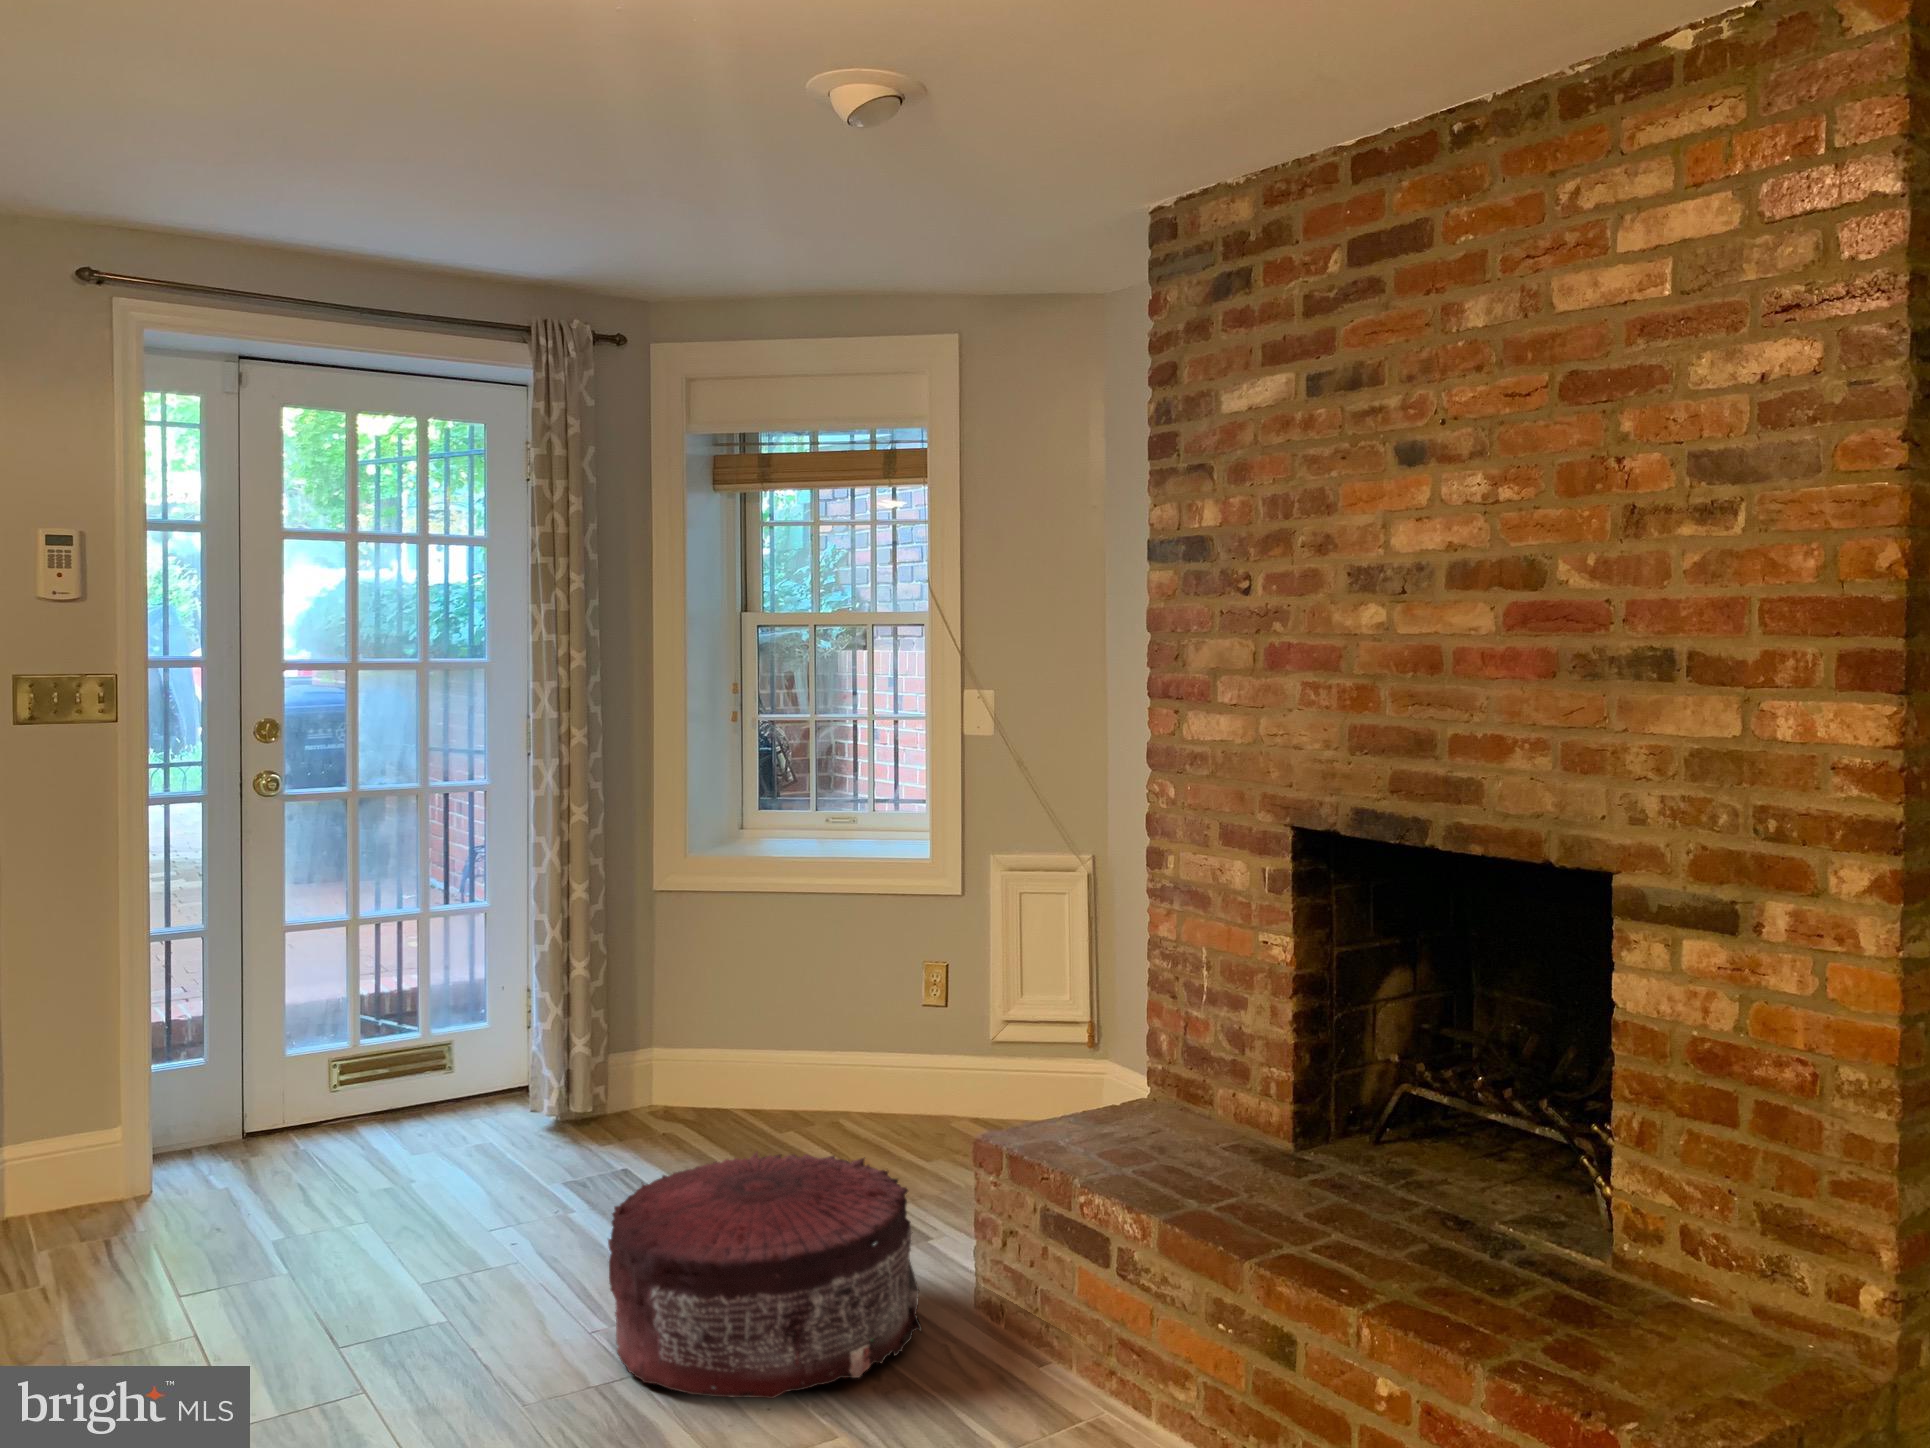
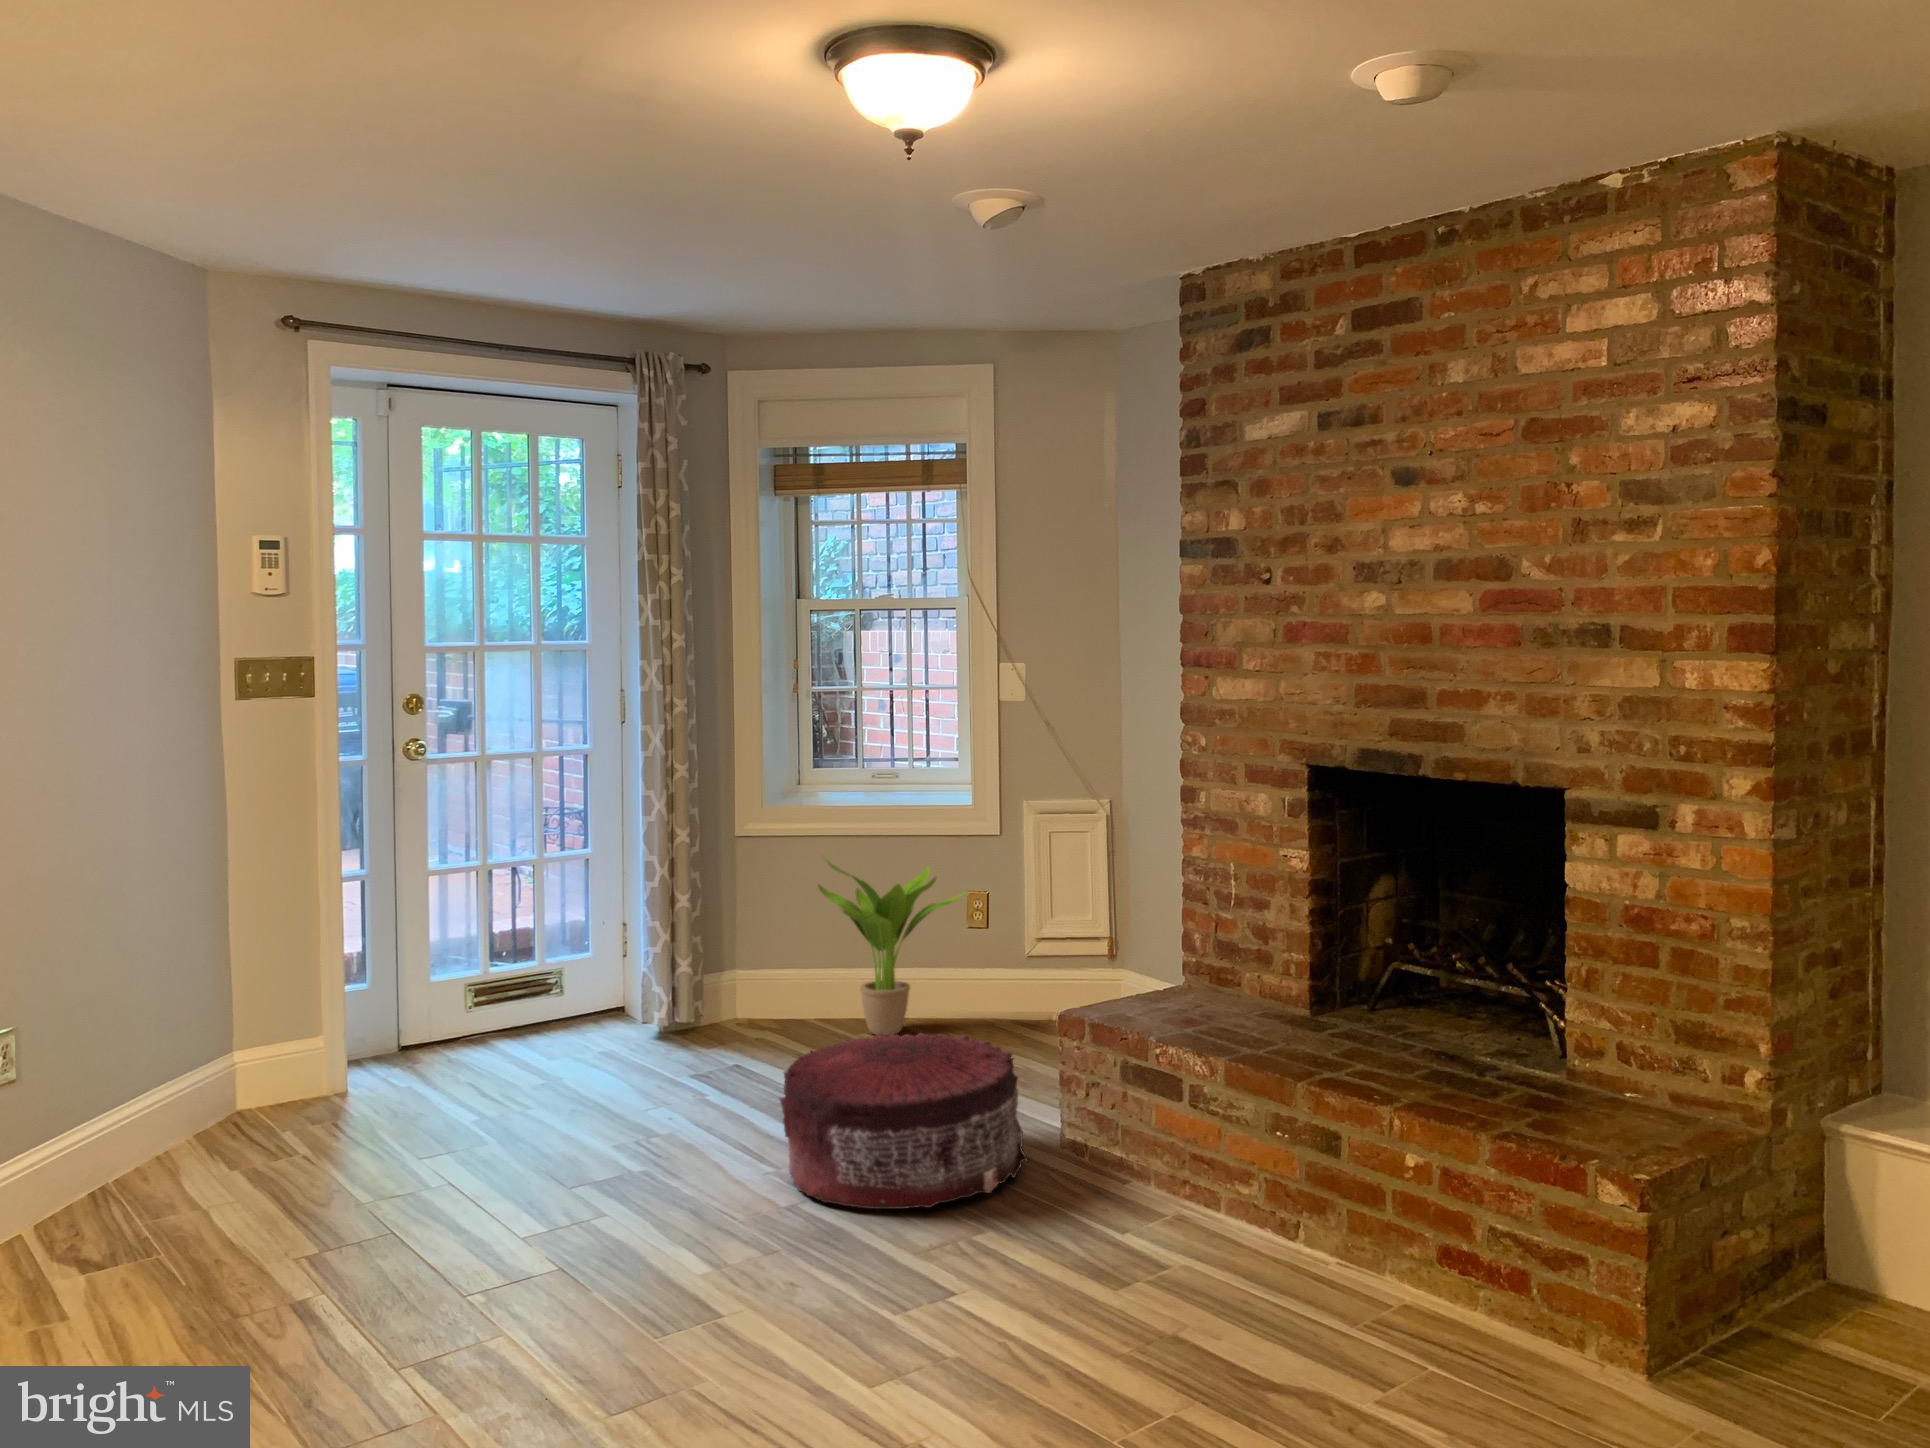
potted plant: none [739,917,919,1136] -> present [818,856,964,1036]

